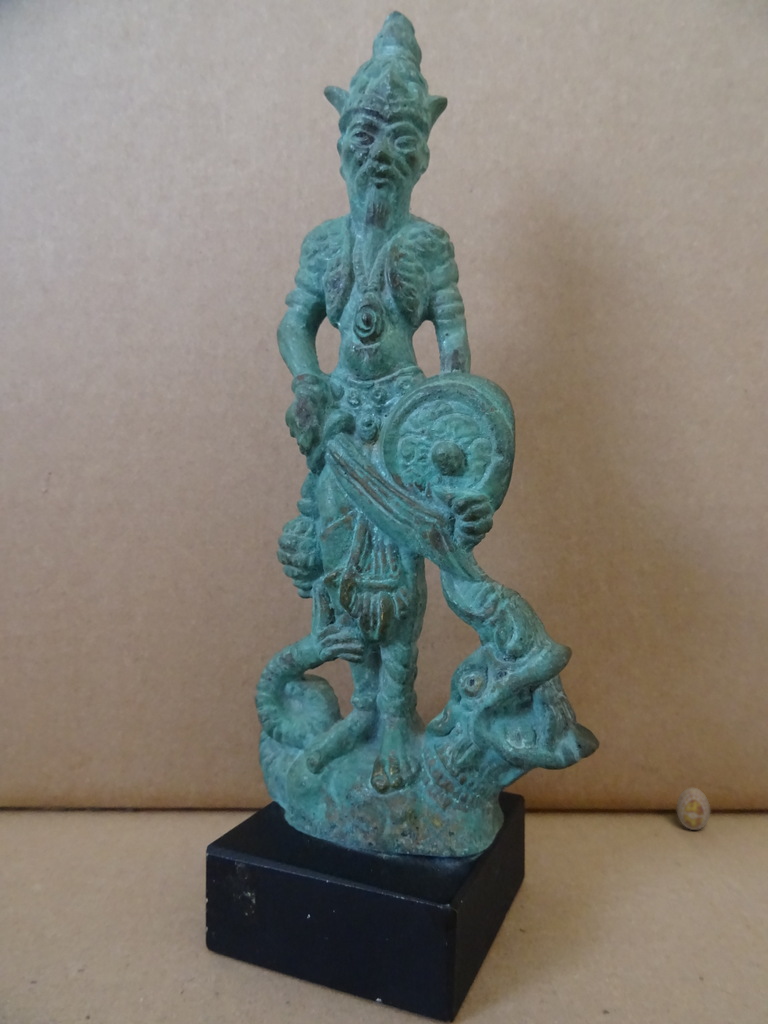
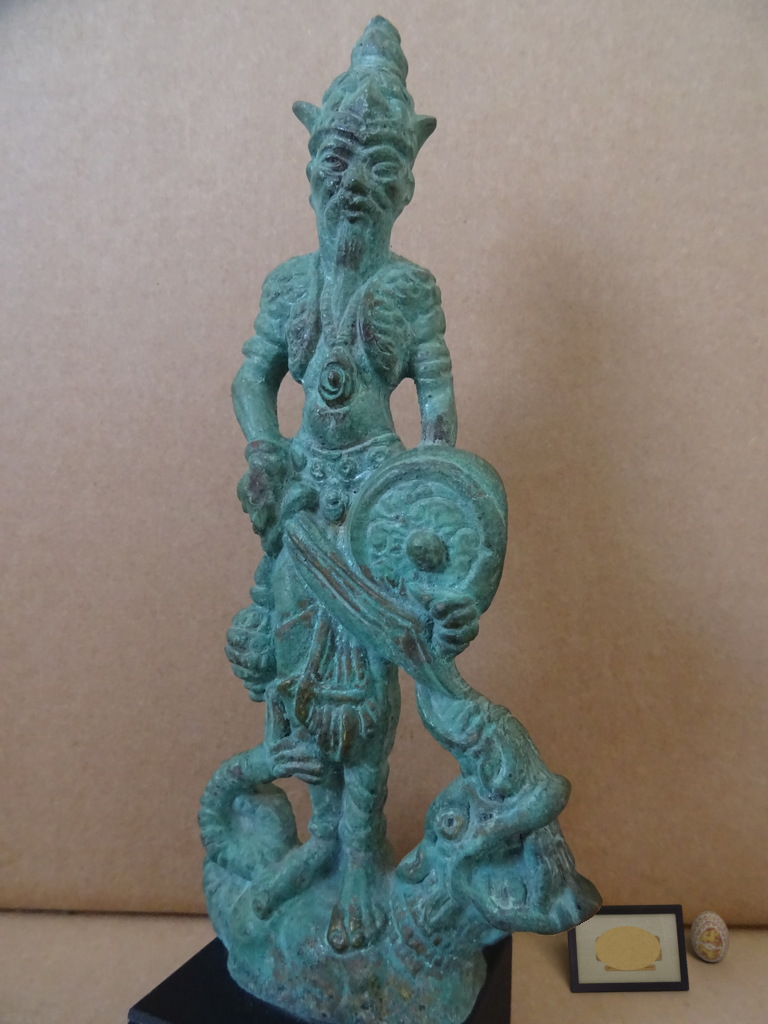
picture frame: none [568,778,675,852] -> present [567,904,689,992]

